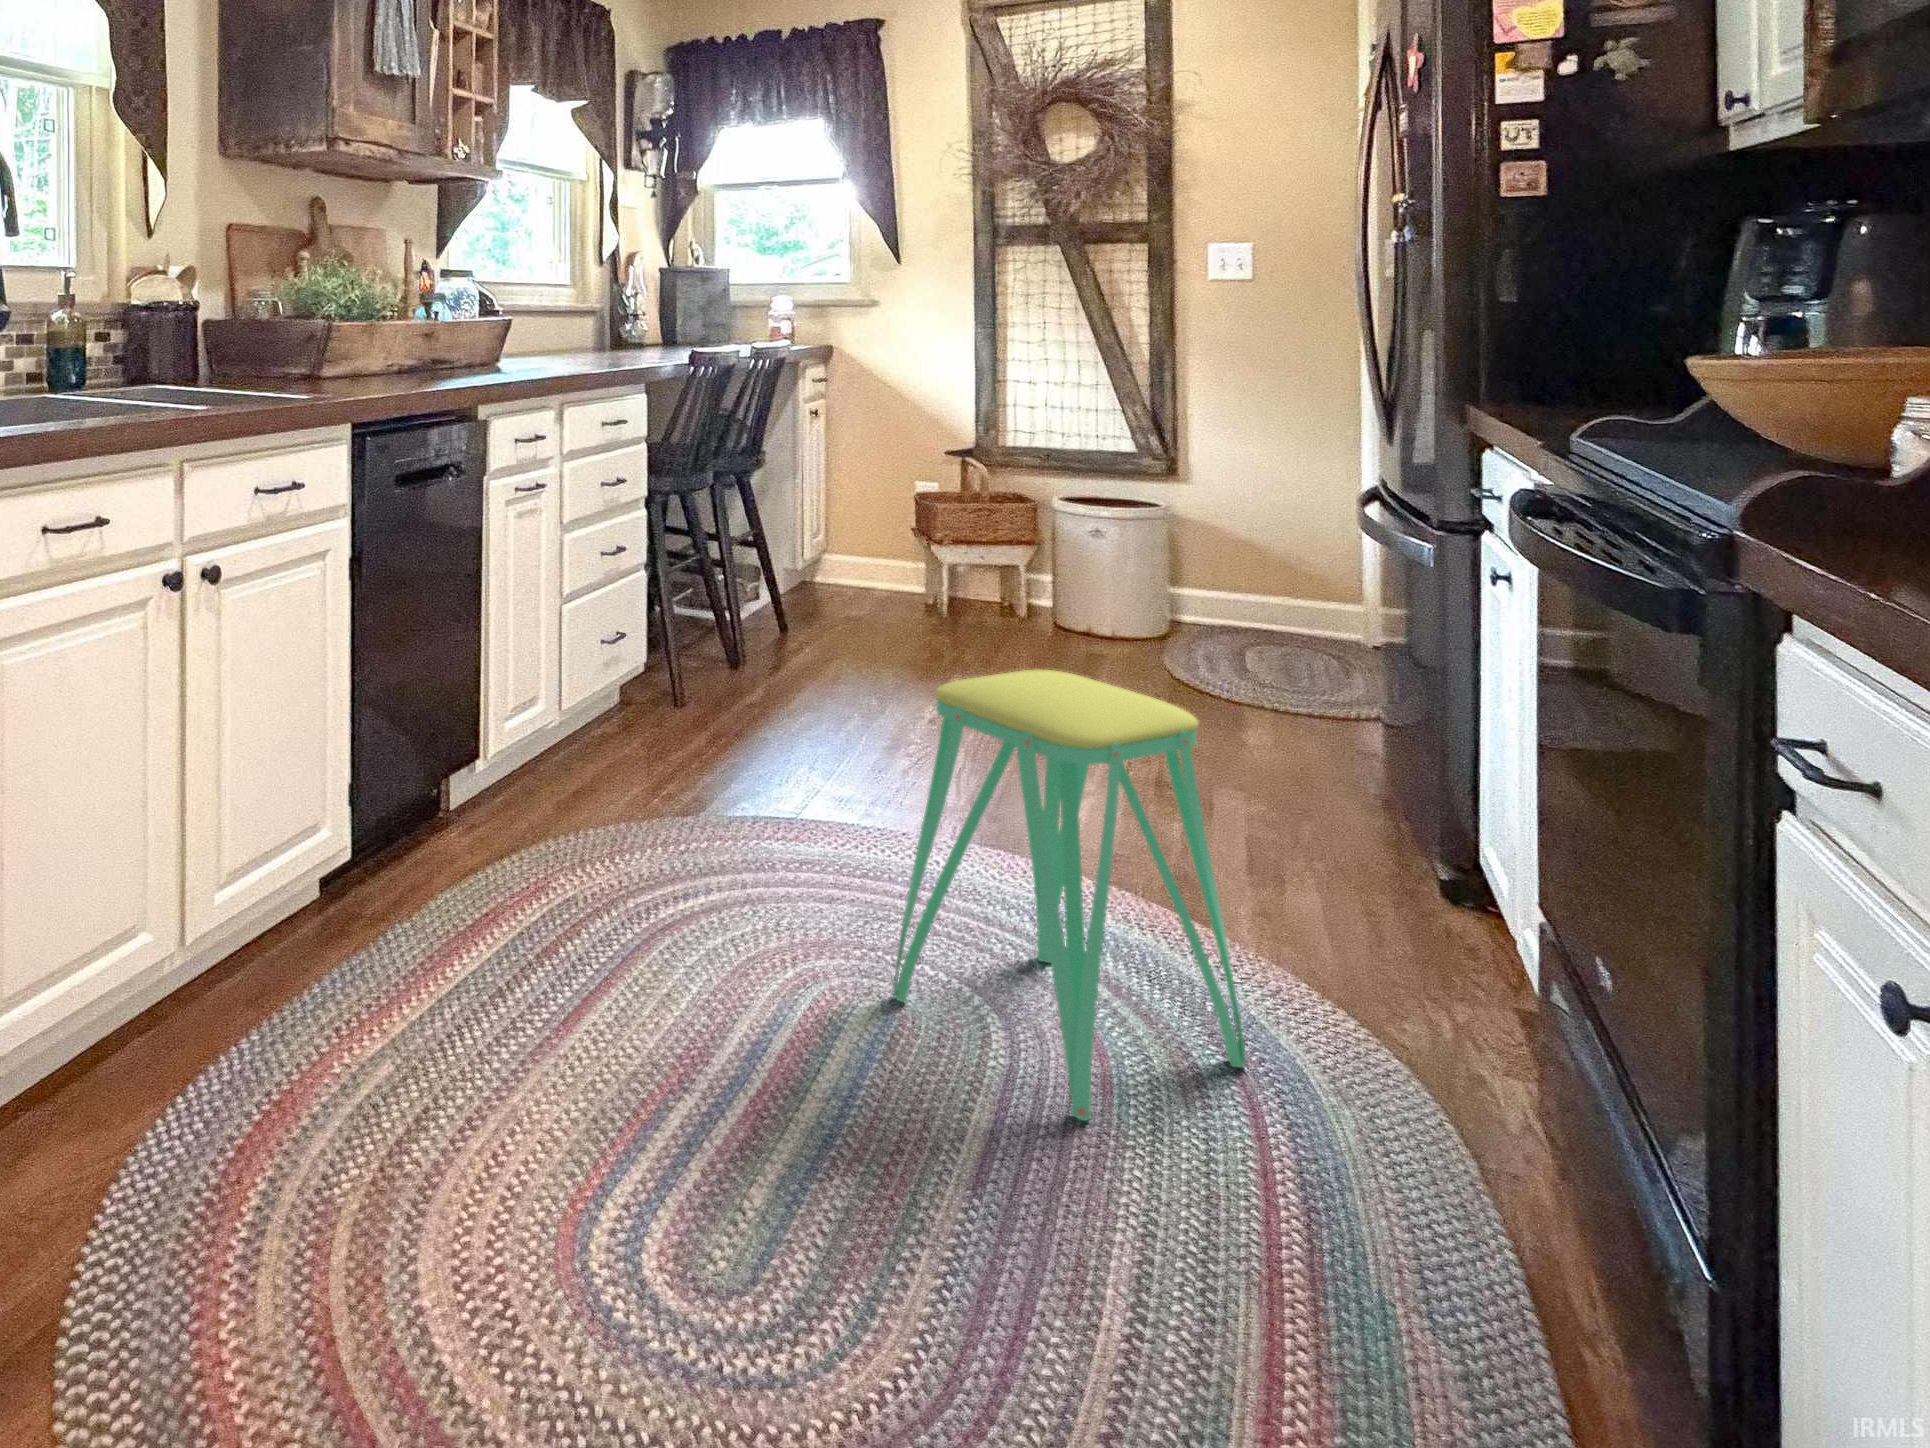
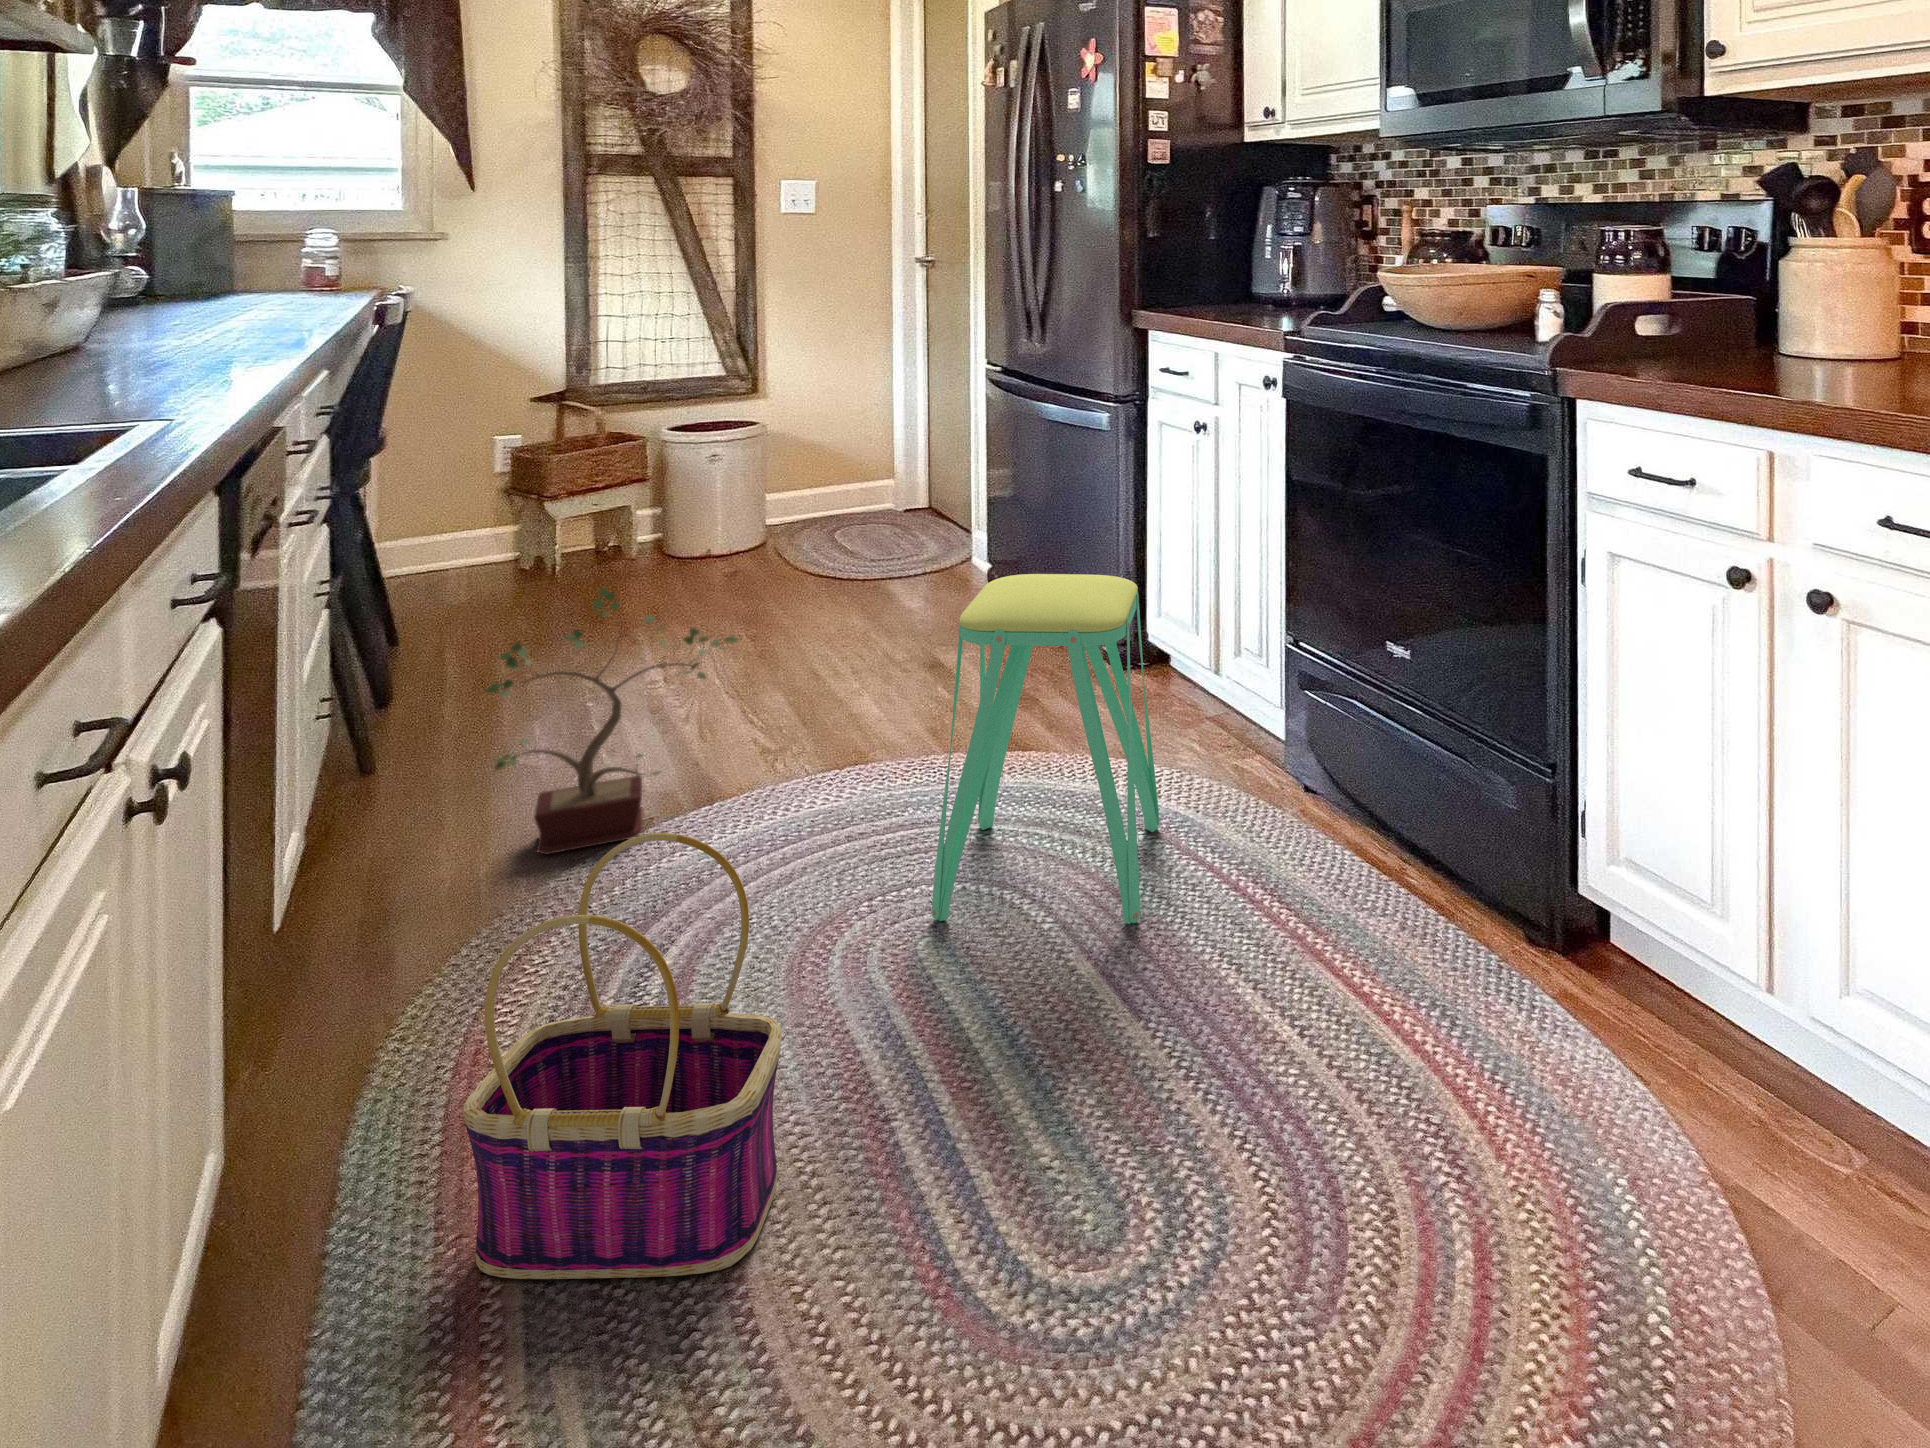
potted plant: none [661,591,846,822] -> present [486,588,739,854]
basket: none [407,740,590,1089] -> present [463,833,782,1279]

